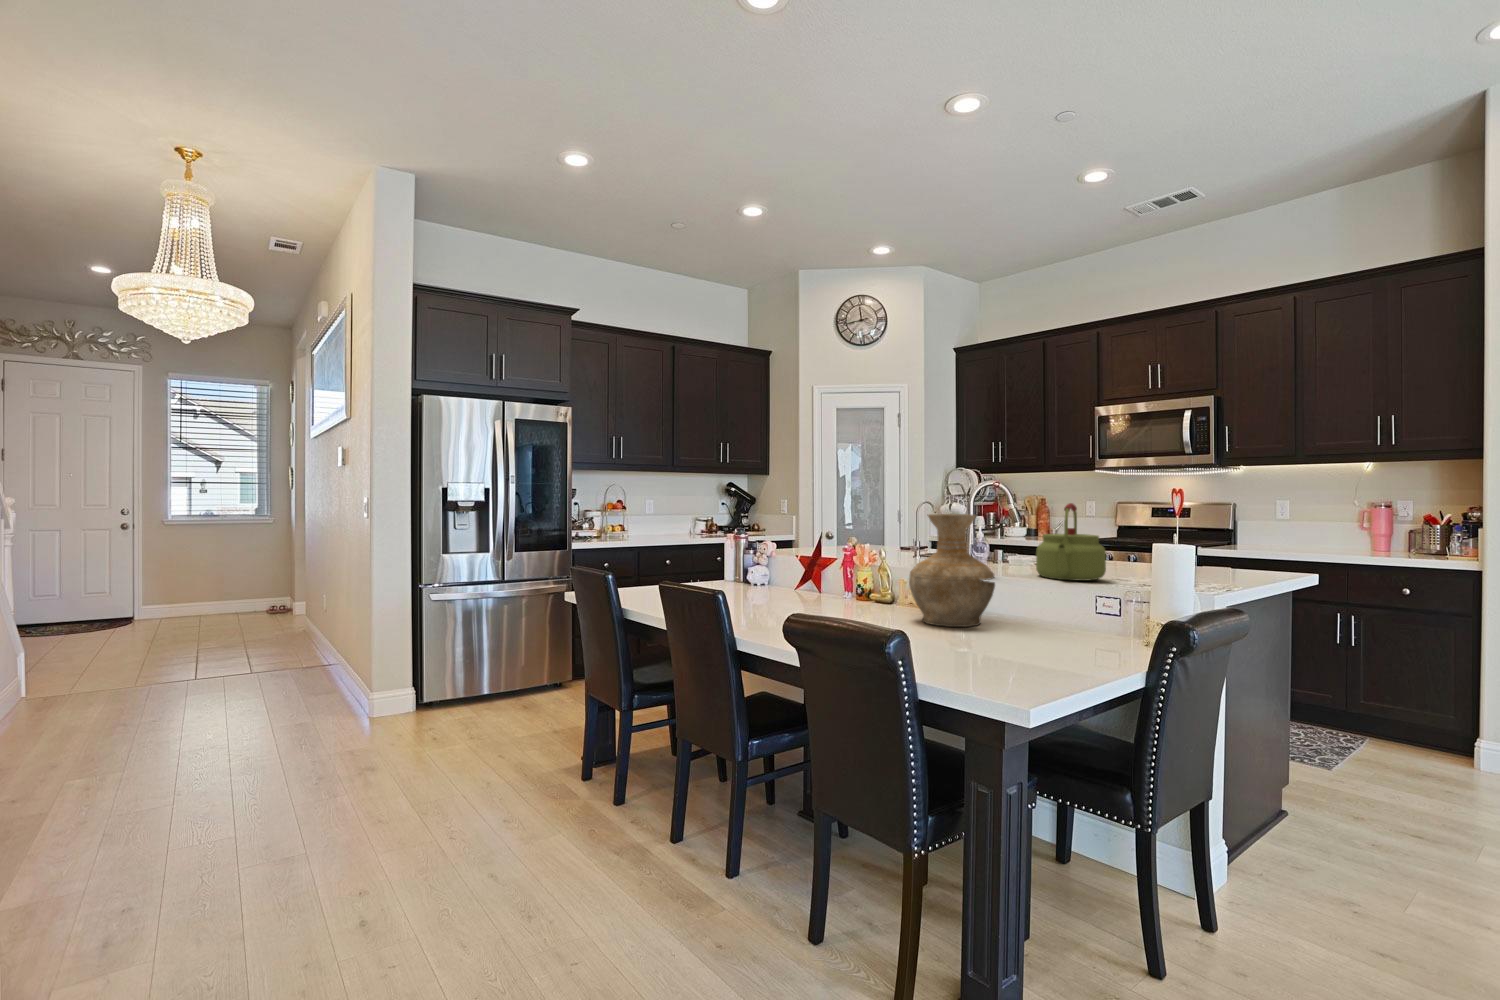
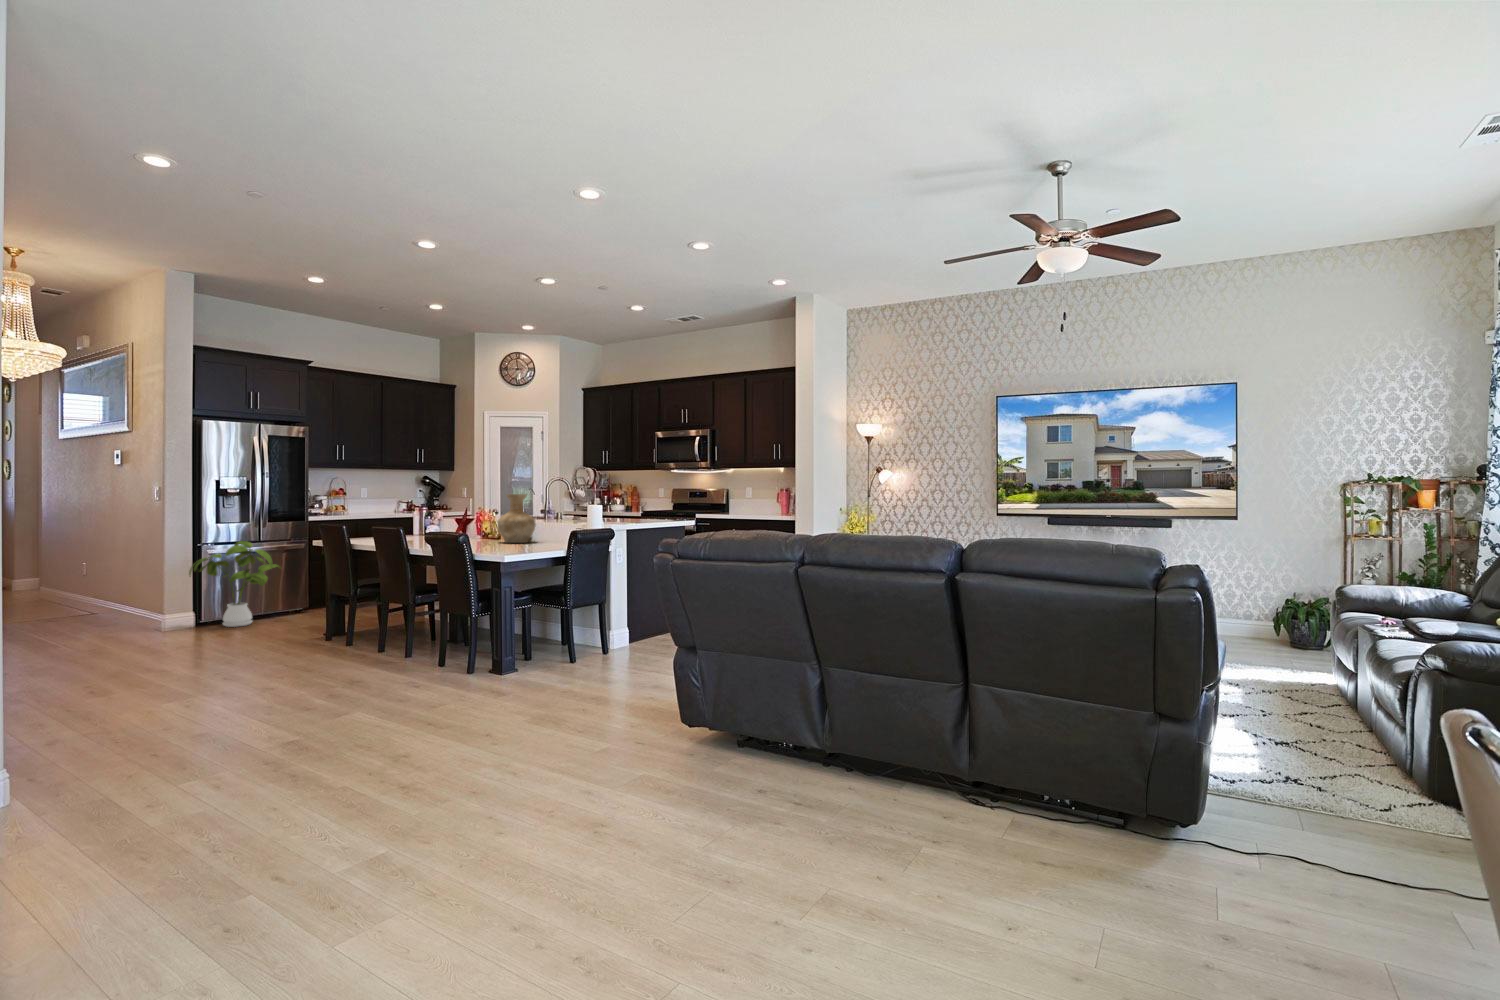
kettle: present [1036,503,1106,581] -> none [559,489,588,522]
house plant: none [400,584,531,720] -> present [189,541,281,627]

